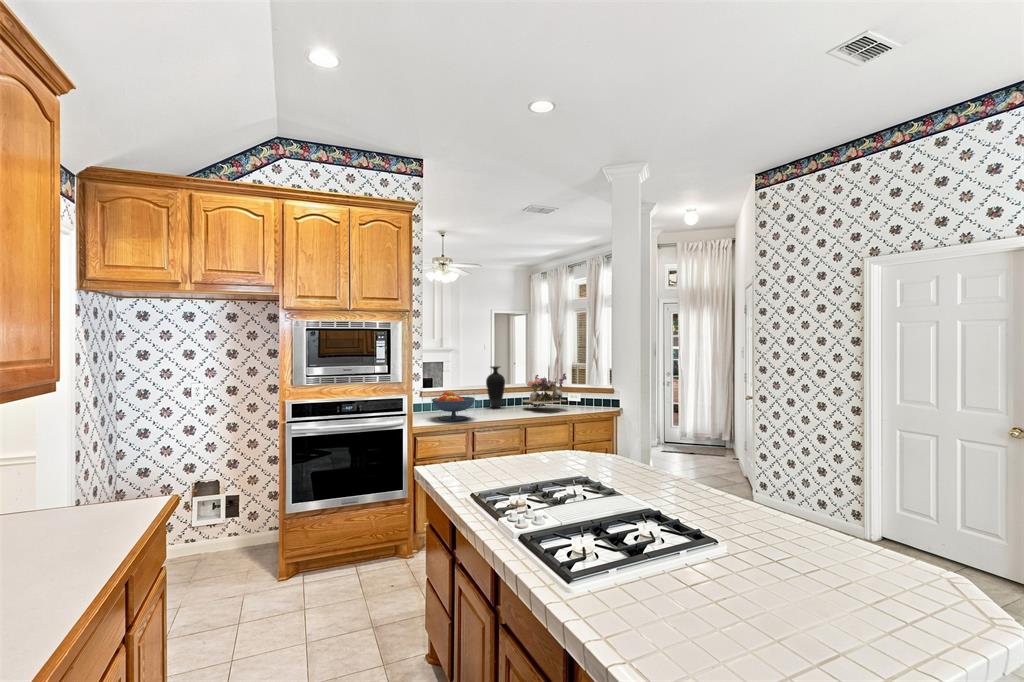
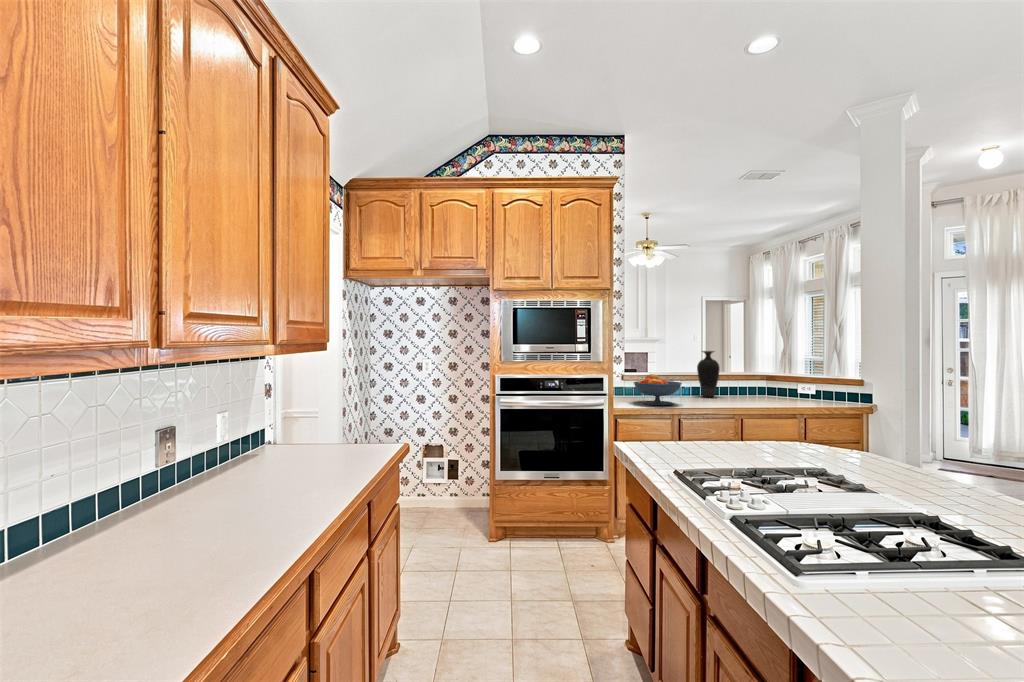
flower arrangement: present [523,373,567,408] -> none [740,359,798,401]

